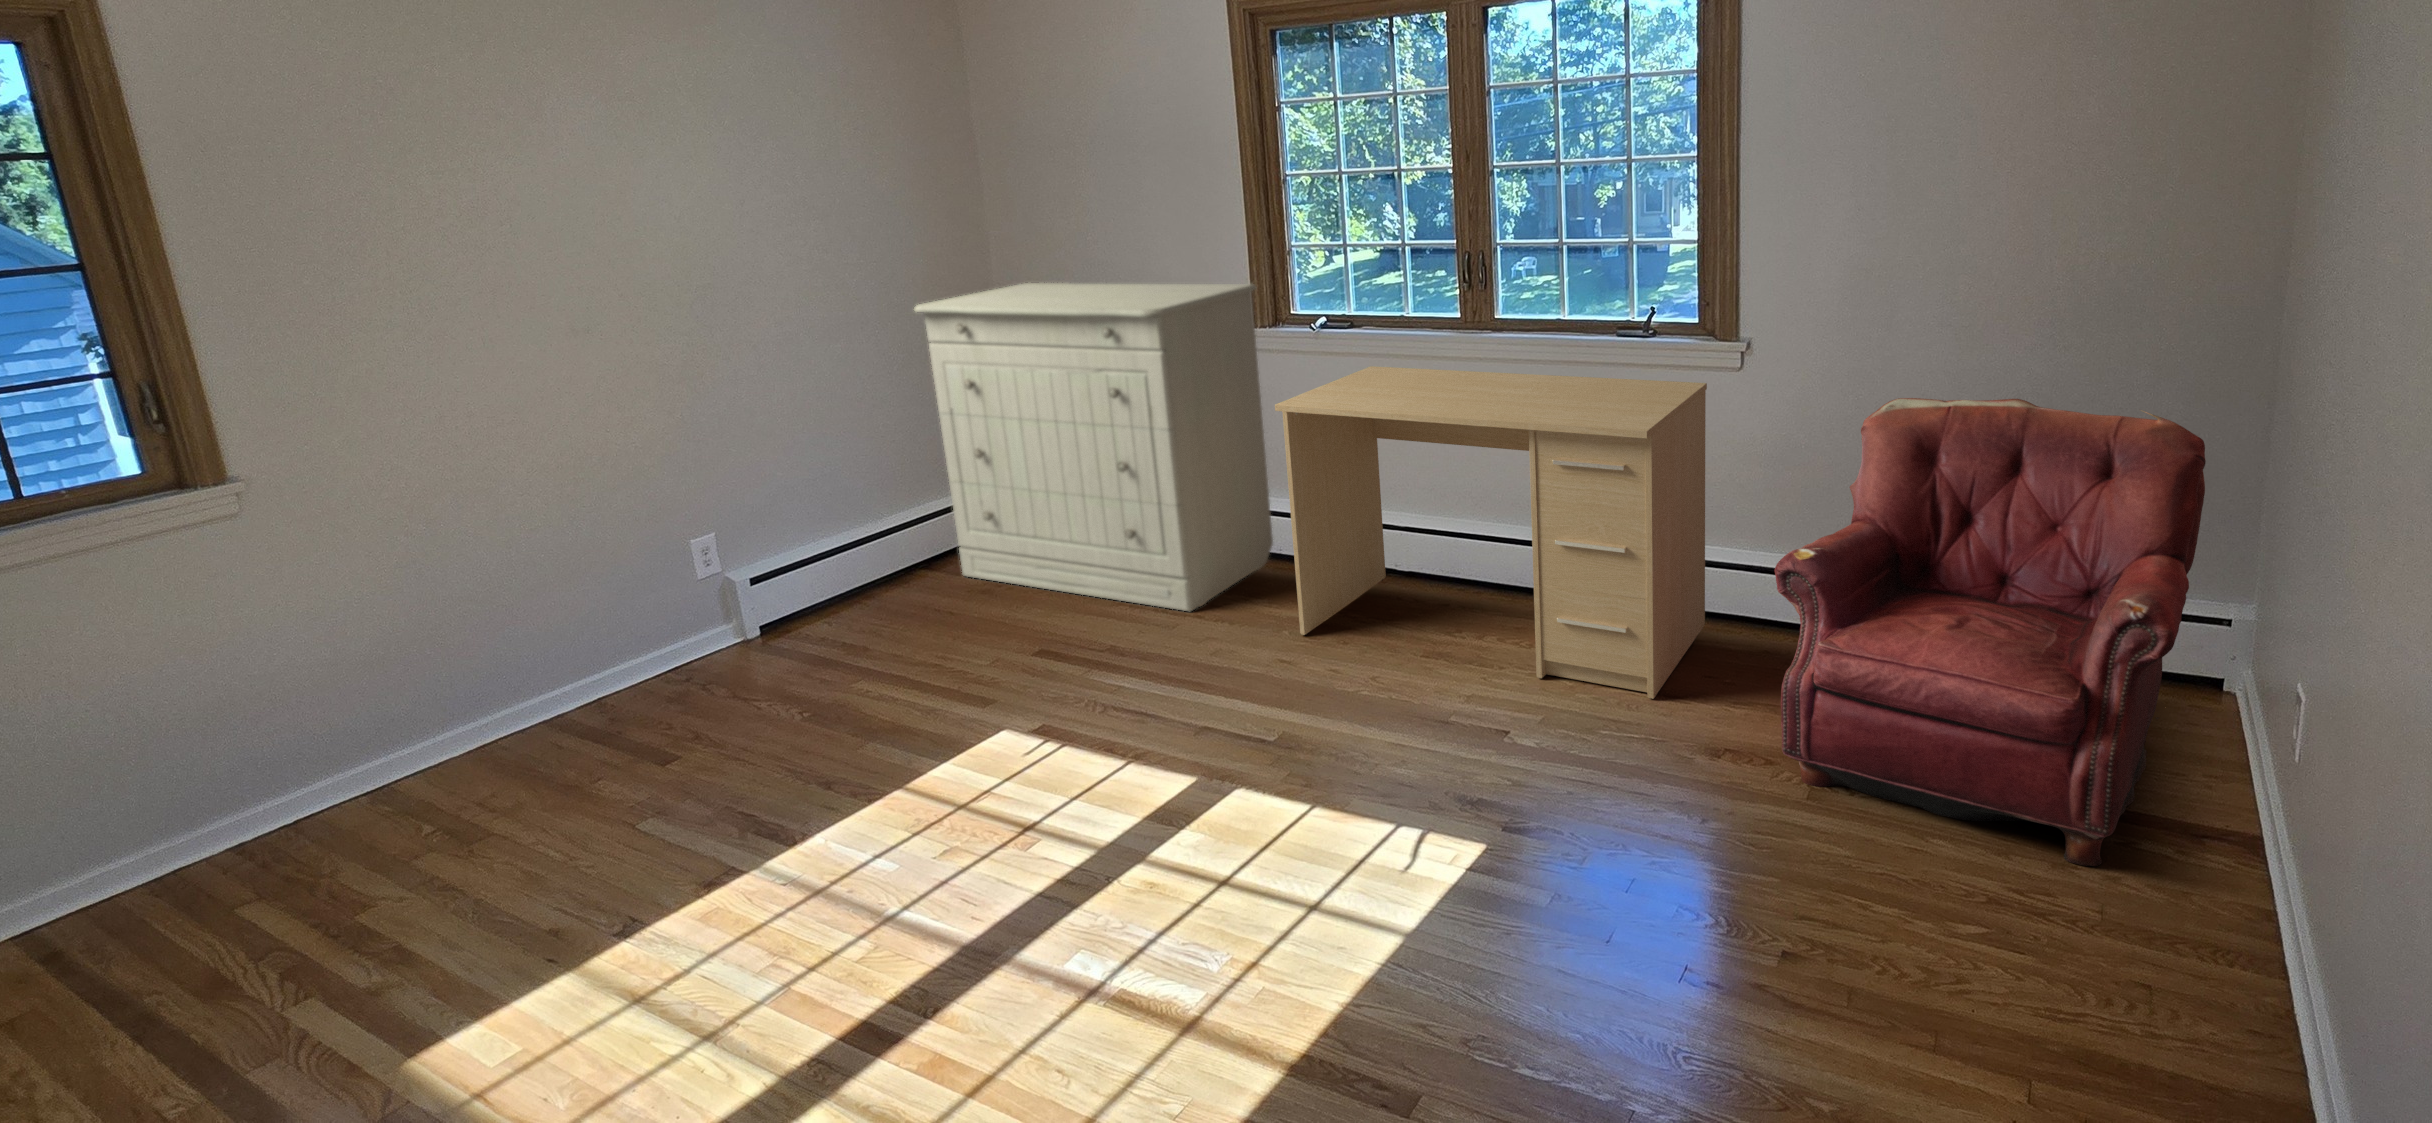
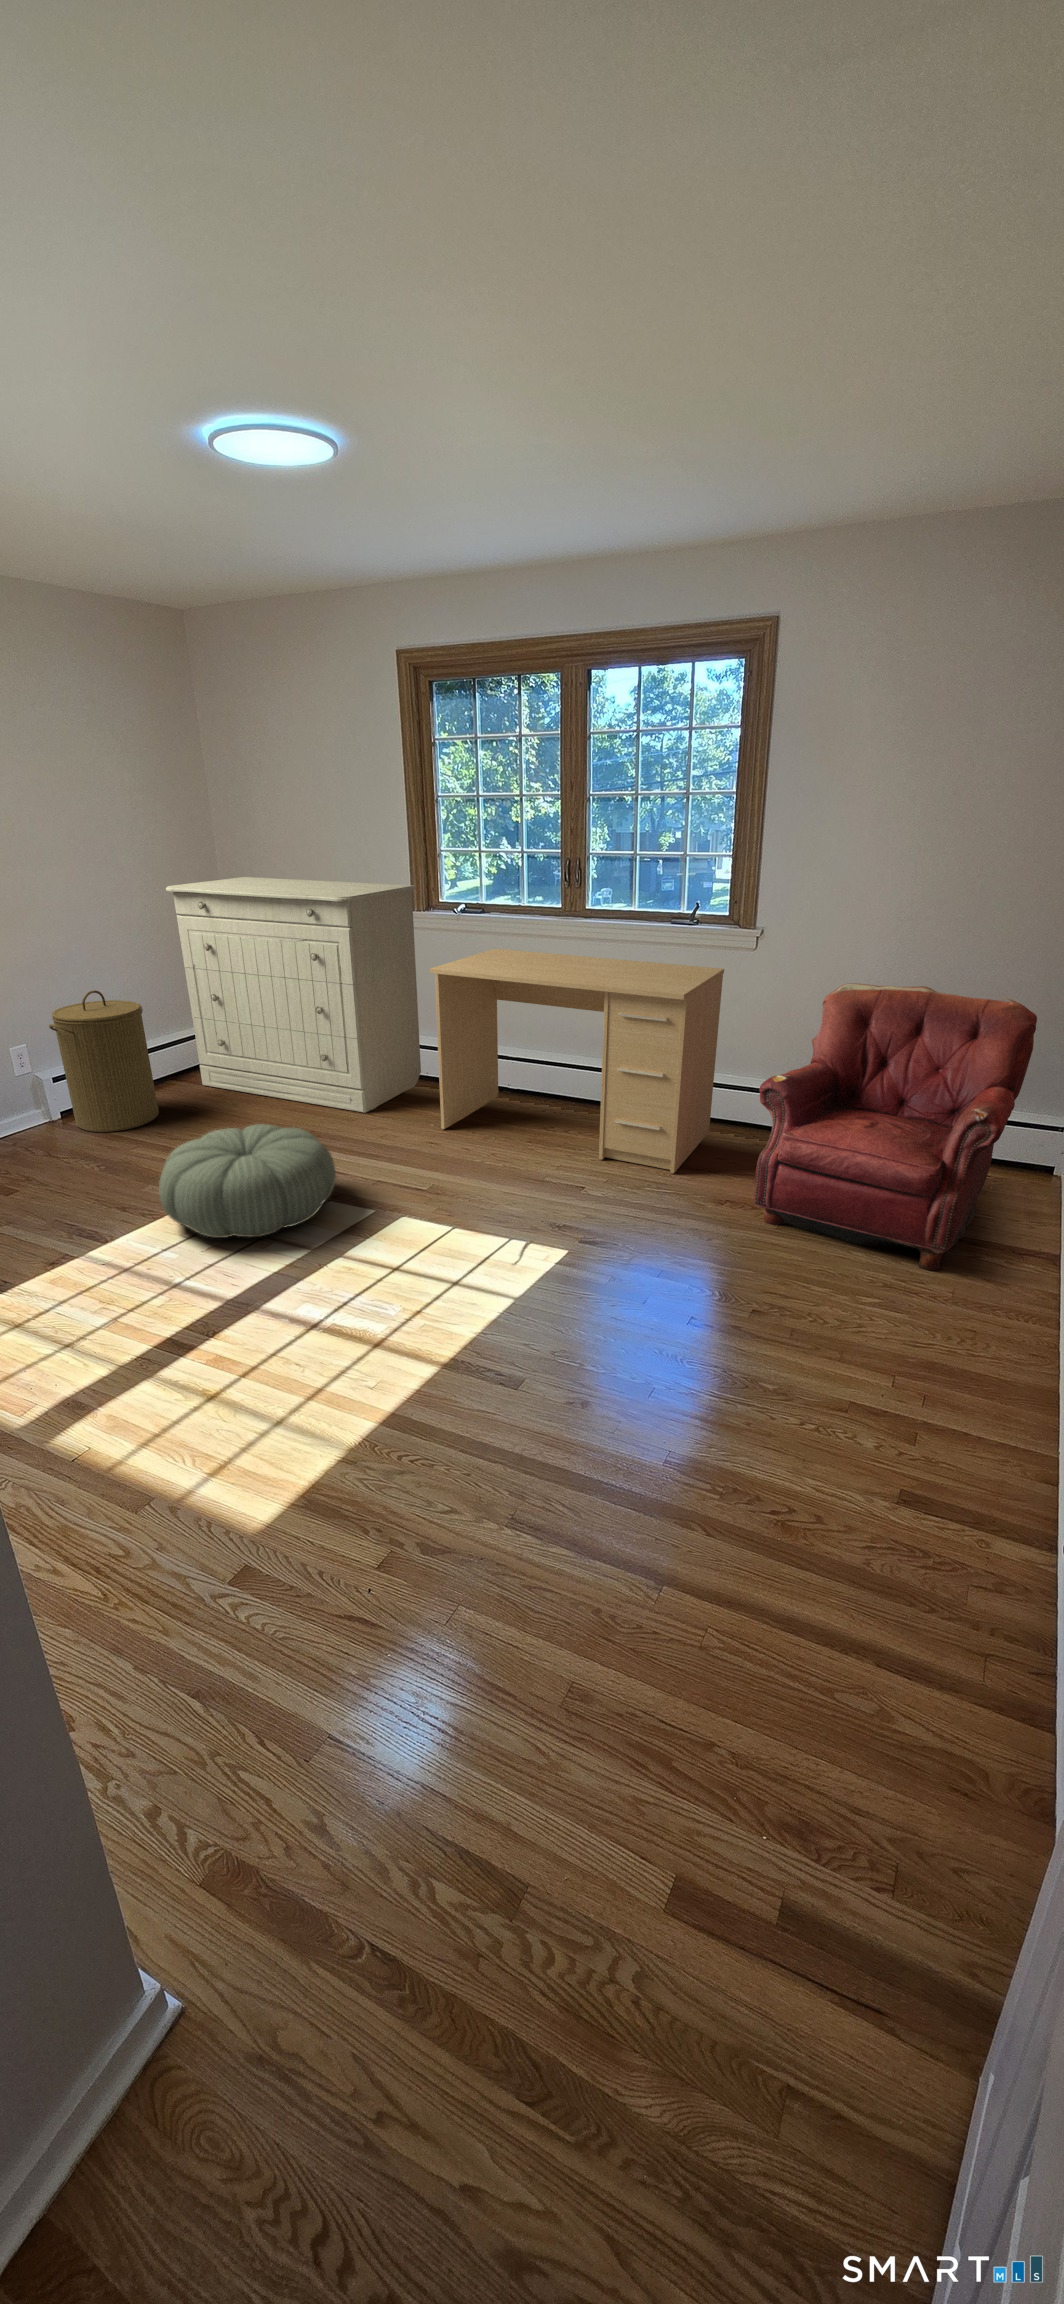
laundry hamper: none [744,456,896,658] -> present [49,990,159,1132]
pouf: none [873,648,1136,835] -> present [159,1124,336,1238]

